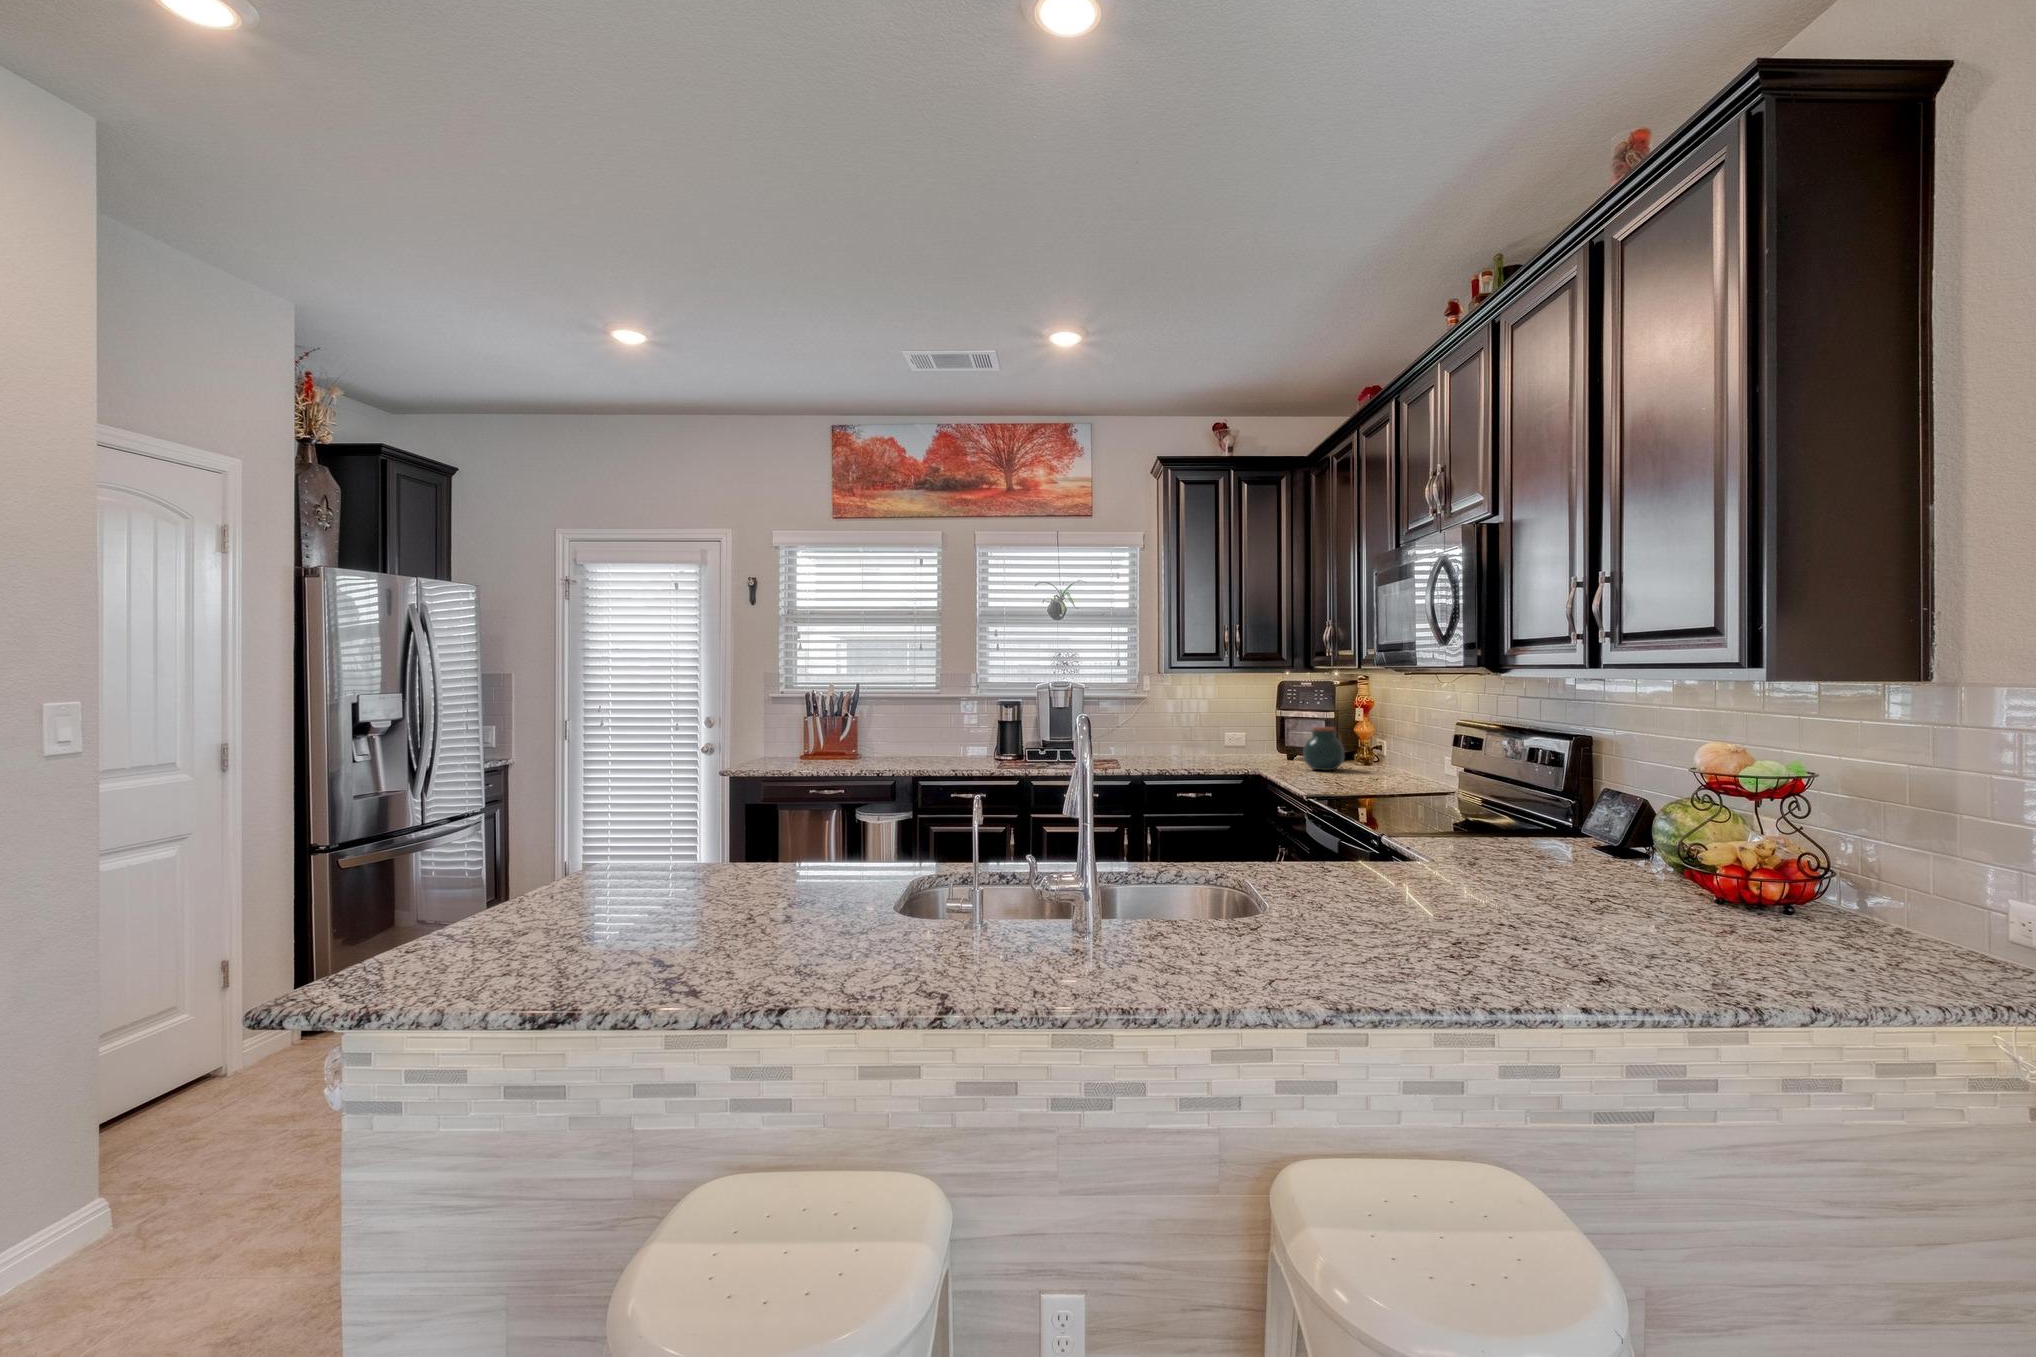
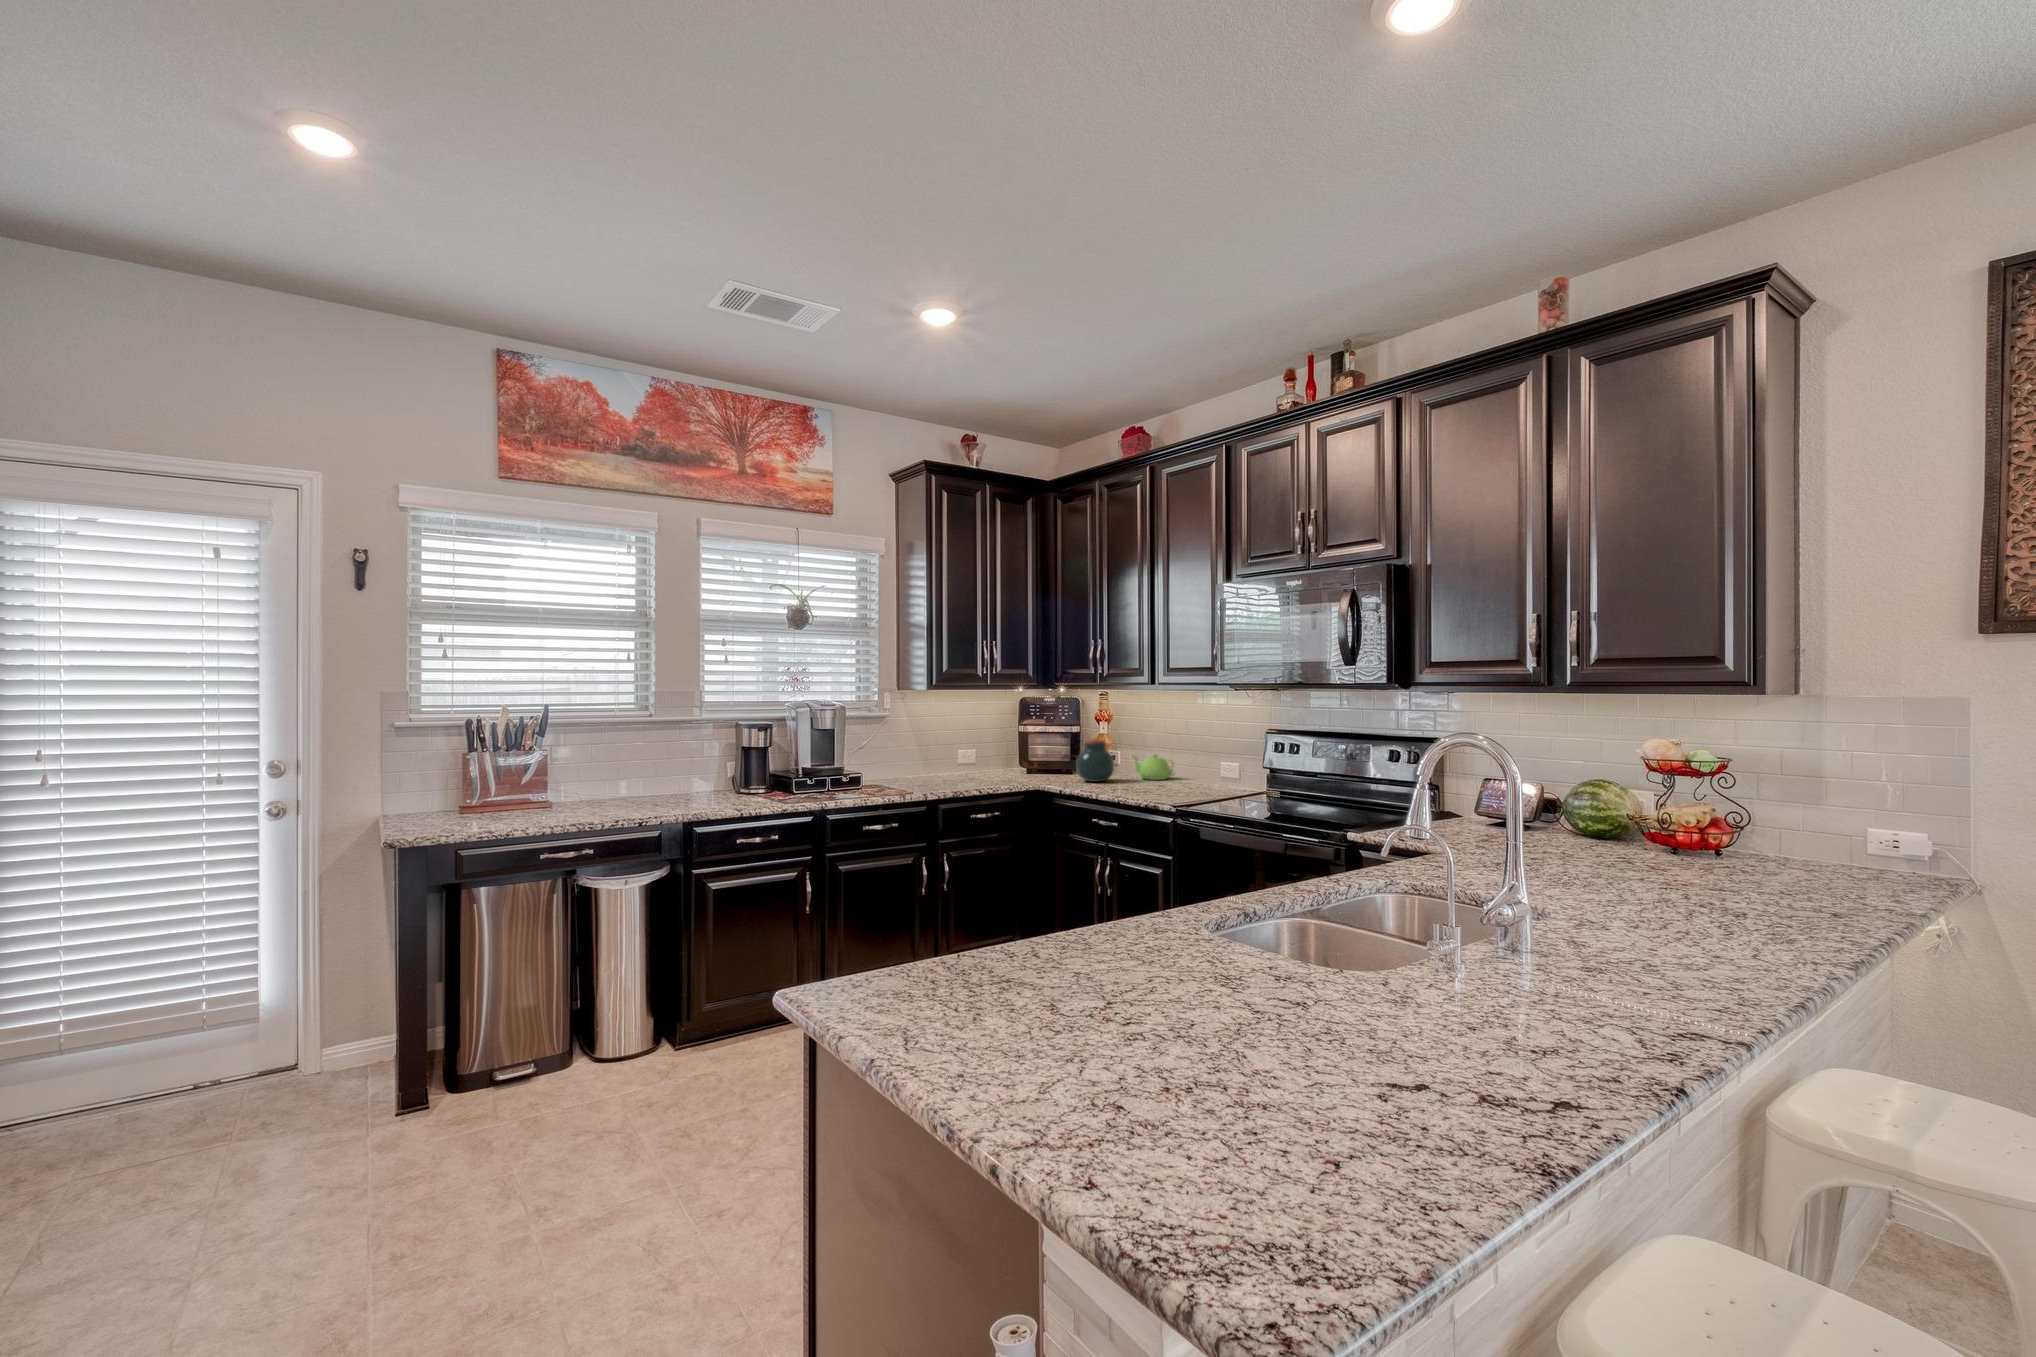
teapot: none [1371,745,1415,774] -> present [1133,754,1174,780]

